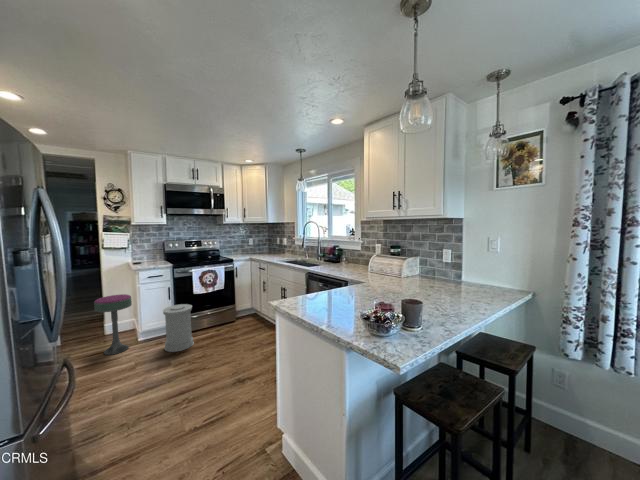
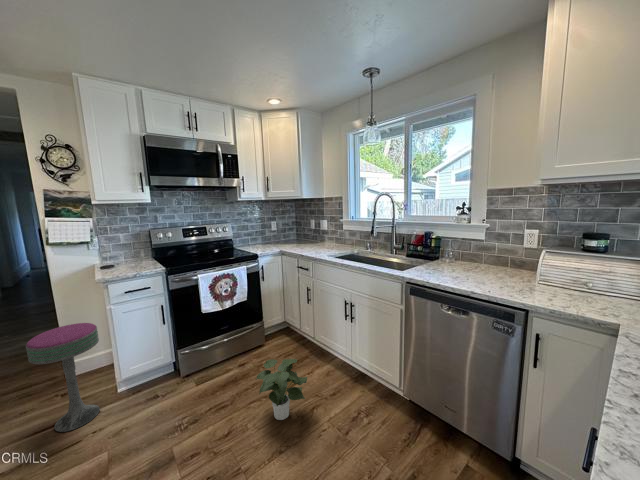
trash can: present [163,304,194,352] -> none [152,334,208,421]
potted plant: none [221,318,252,352] -> present [256,359,307,420]

